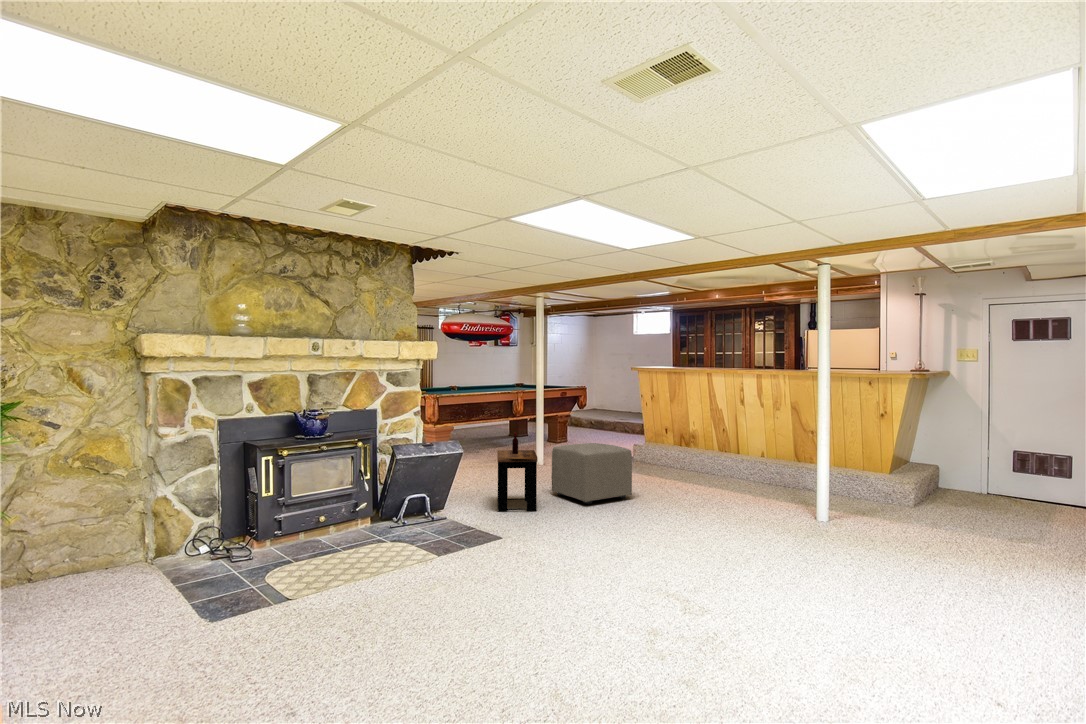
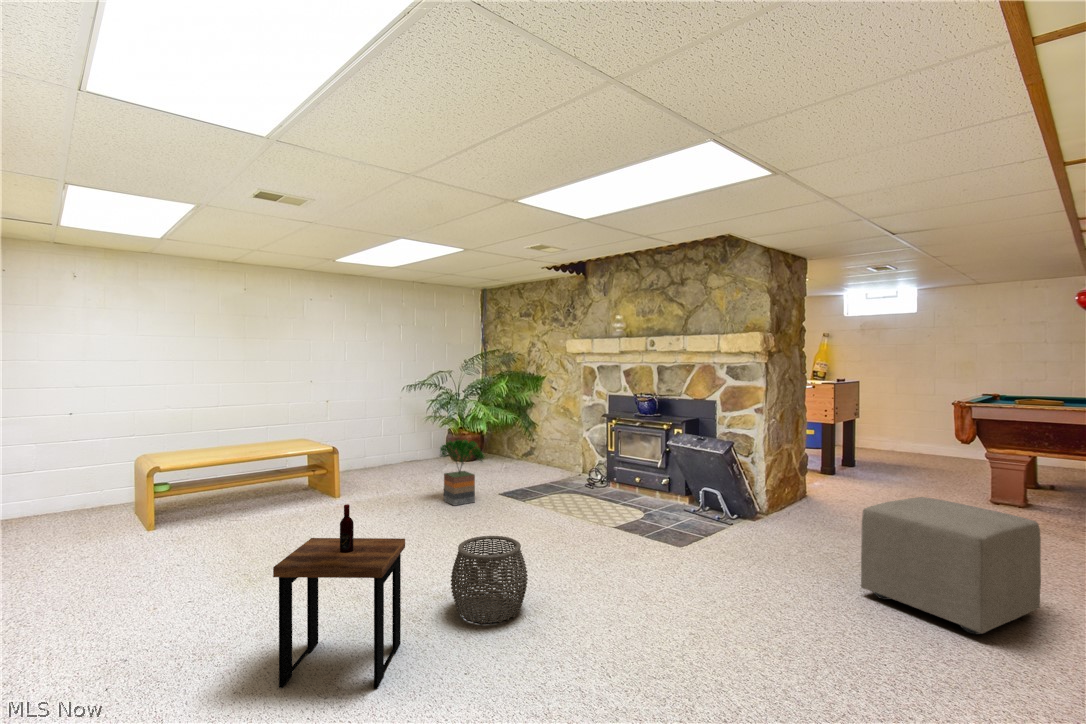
side table: present [497,432,537,512] -> present [273,504,405,689]
potted tree: none [196,522,302,671] -> present [440,440,485,506]
woven basket: none [642,528,715,607] -> present [451,536,528,624]

